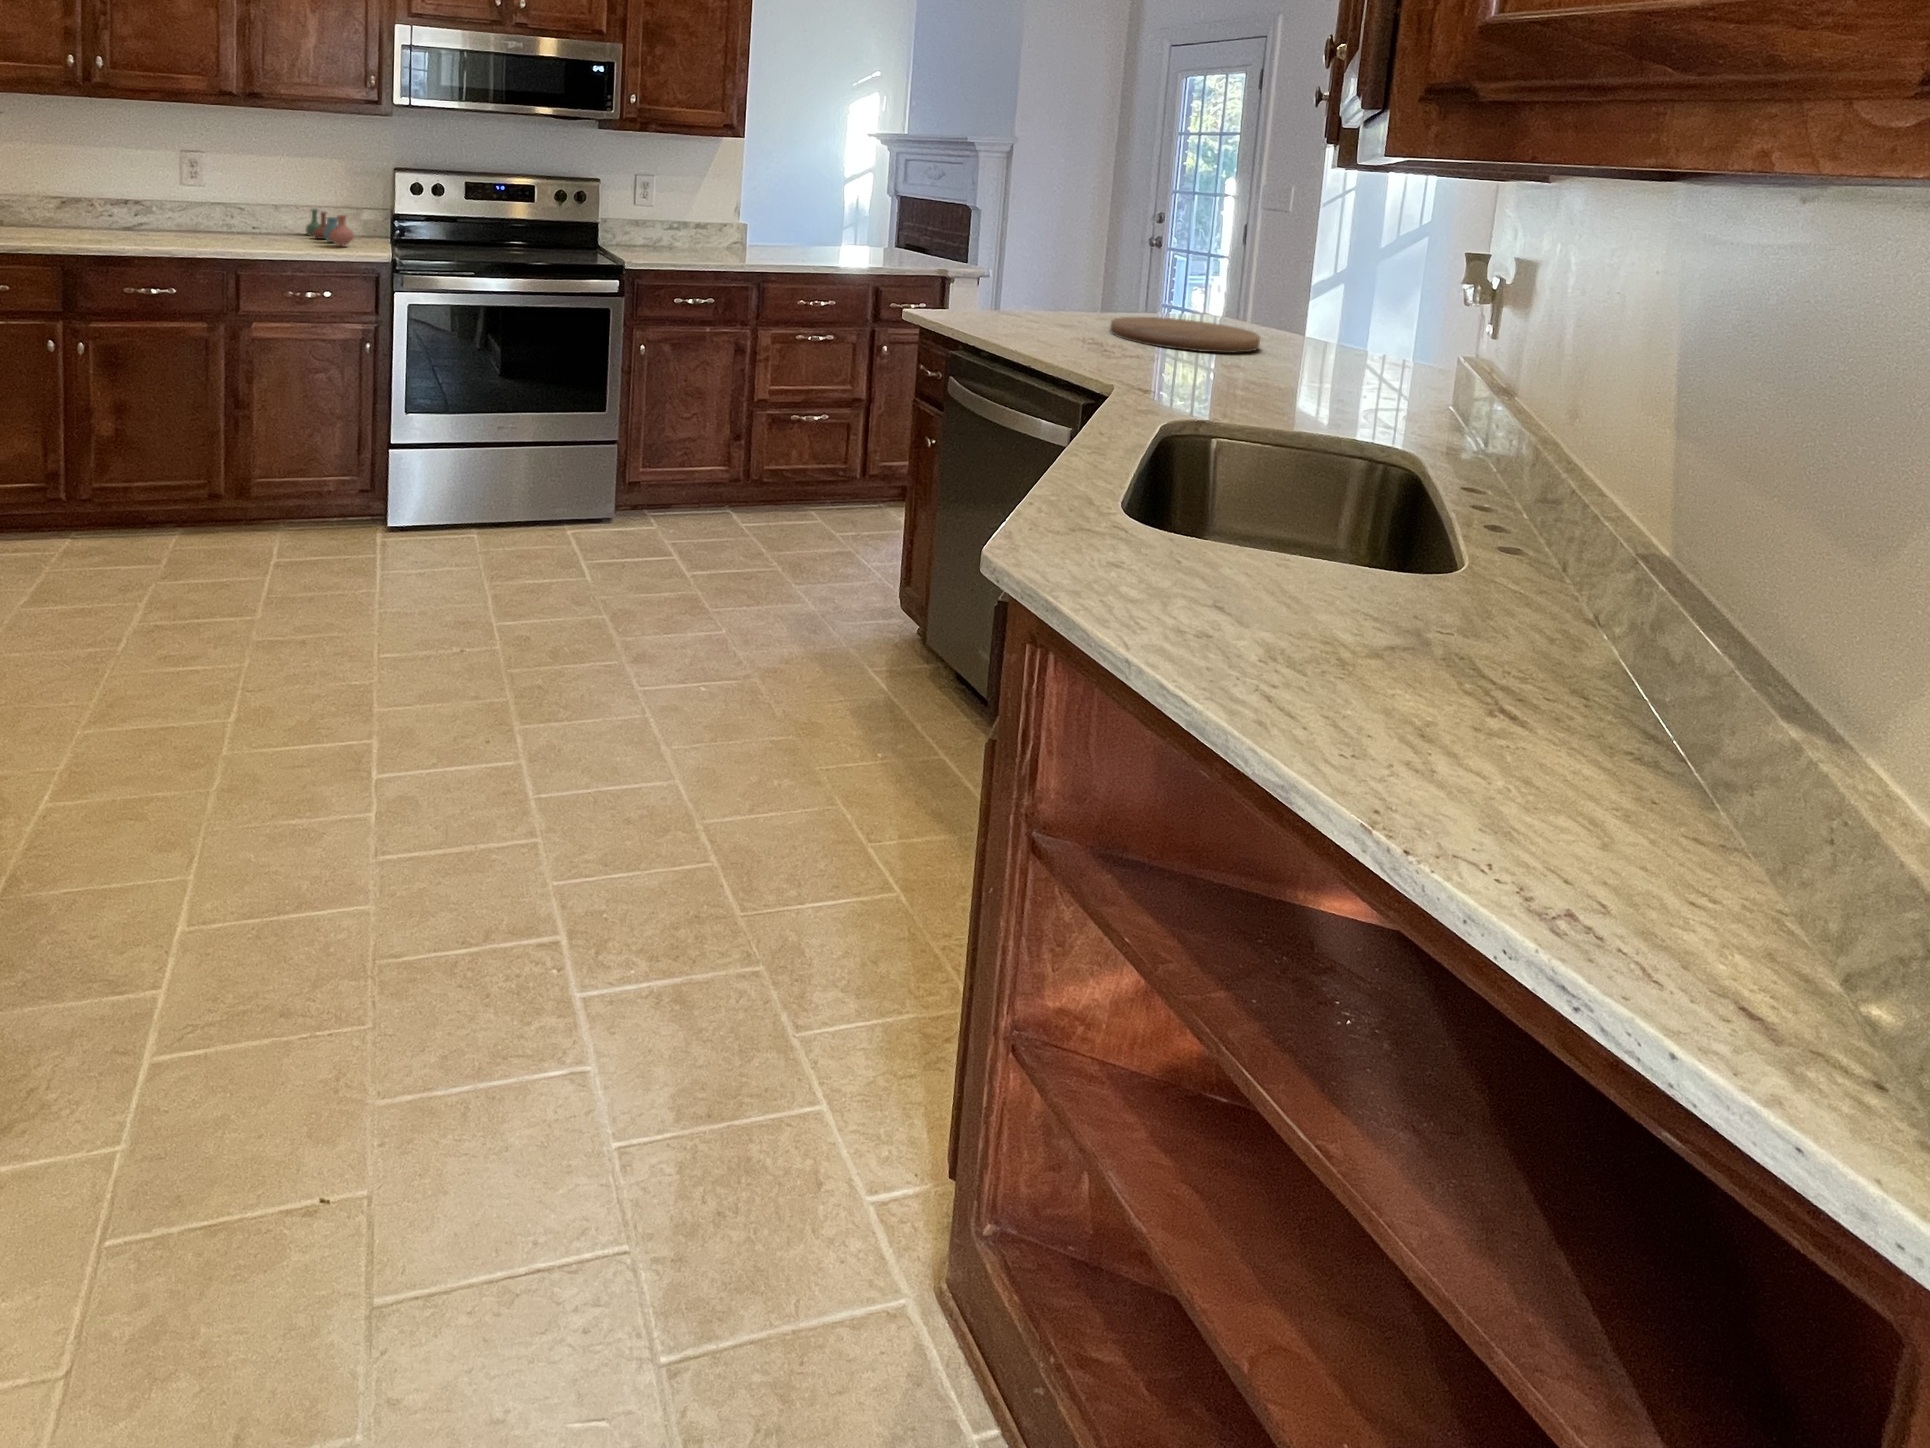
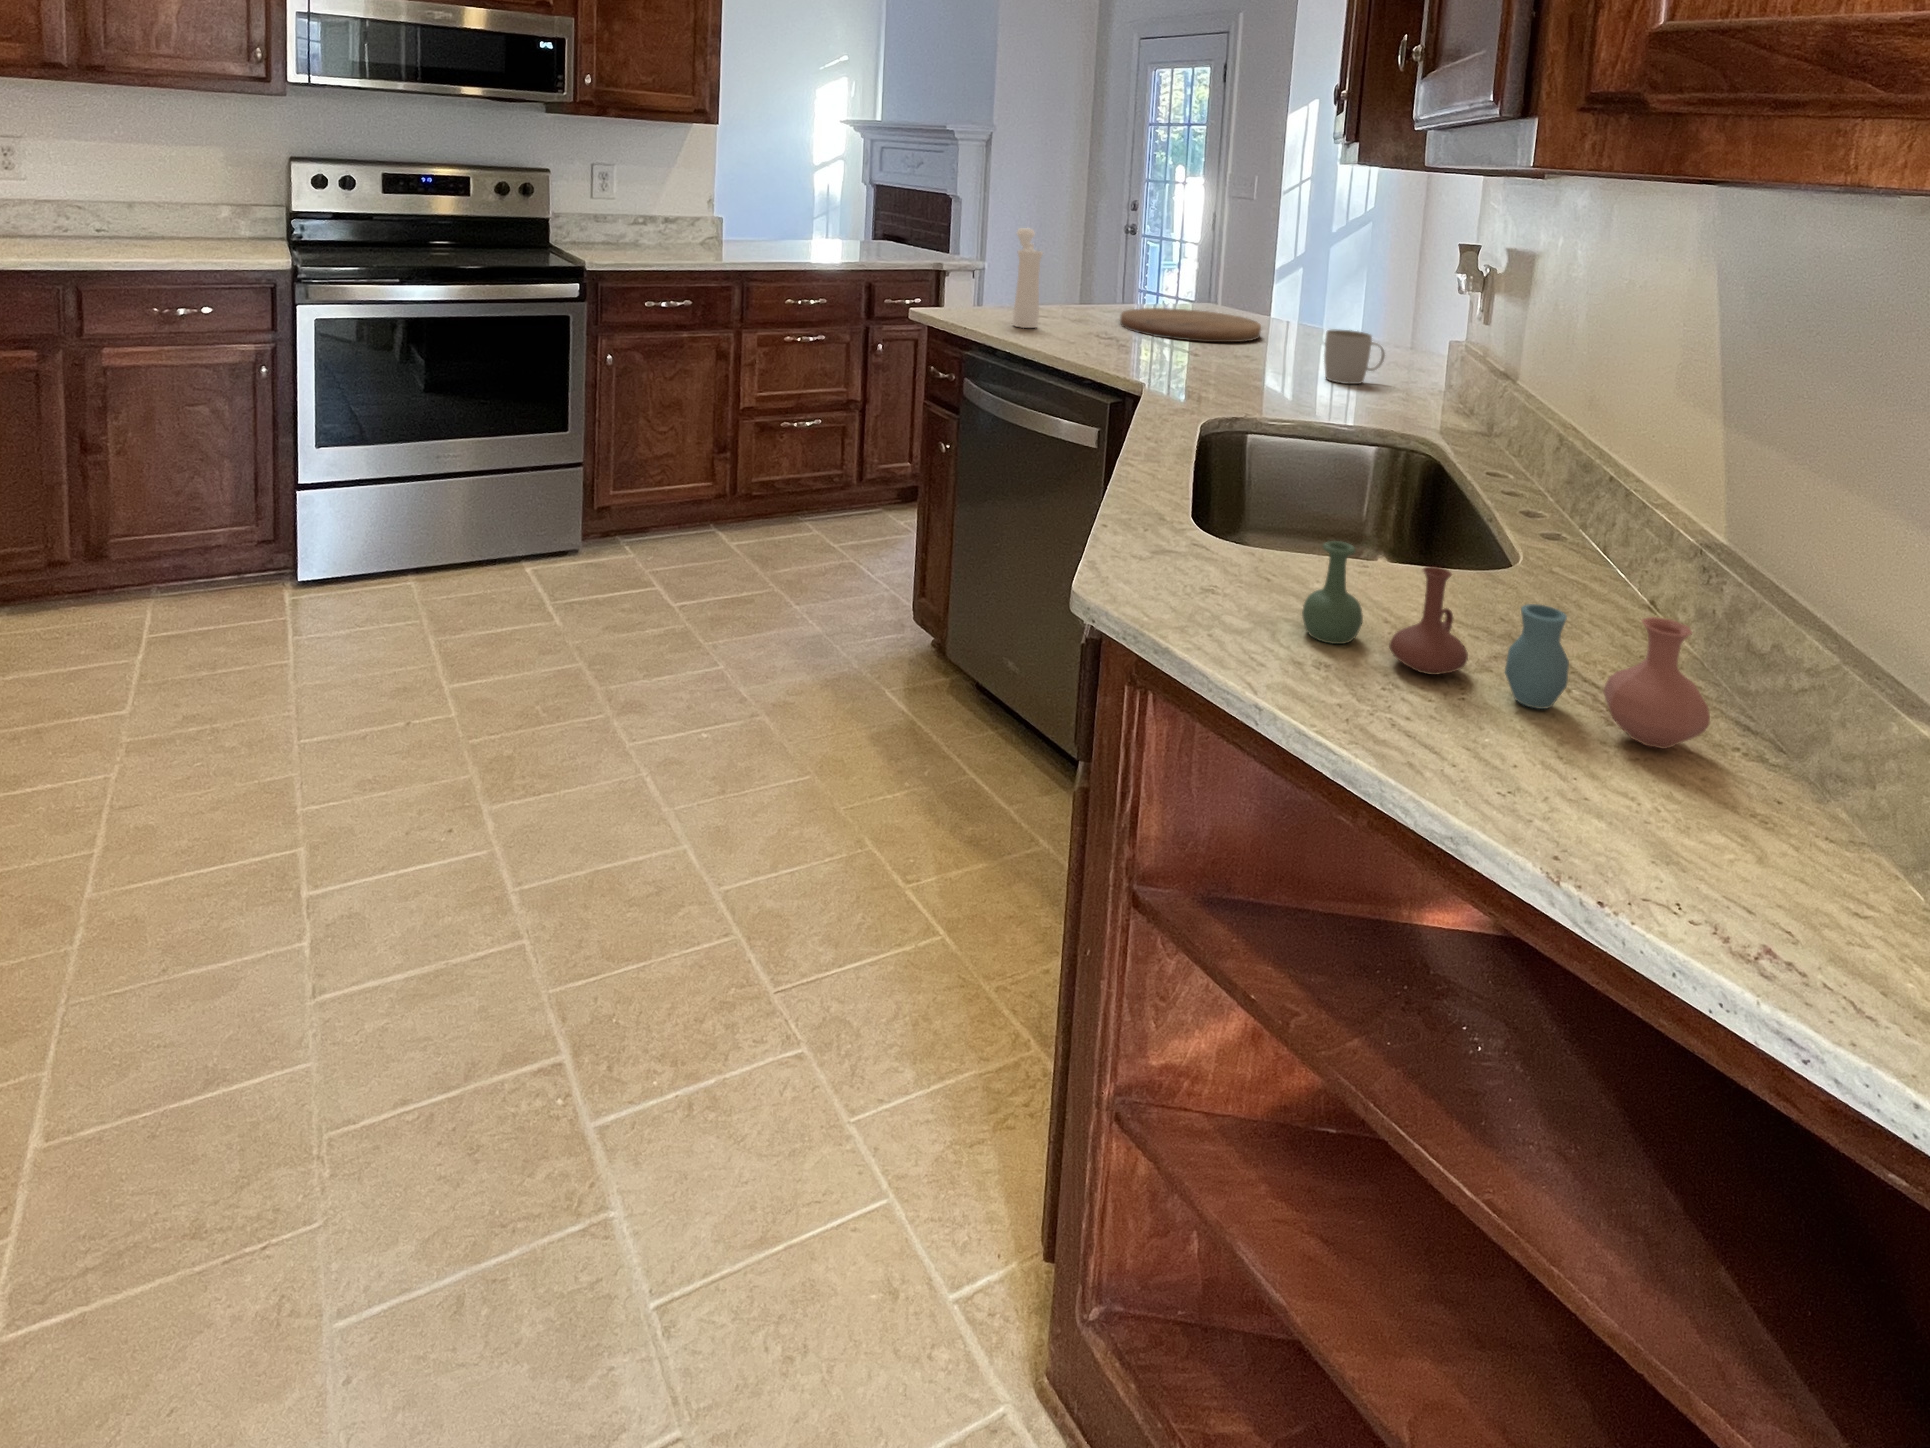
vase: present [306,209,354,245] -> present [1302,541,1710,749]
pepper mill: none [998,234,1030,331] -> present [1013,228,1043,328]
mug: none [1317,341,1386,399] -> present [1324,329,1385,384]

